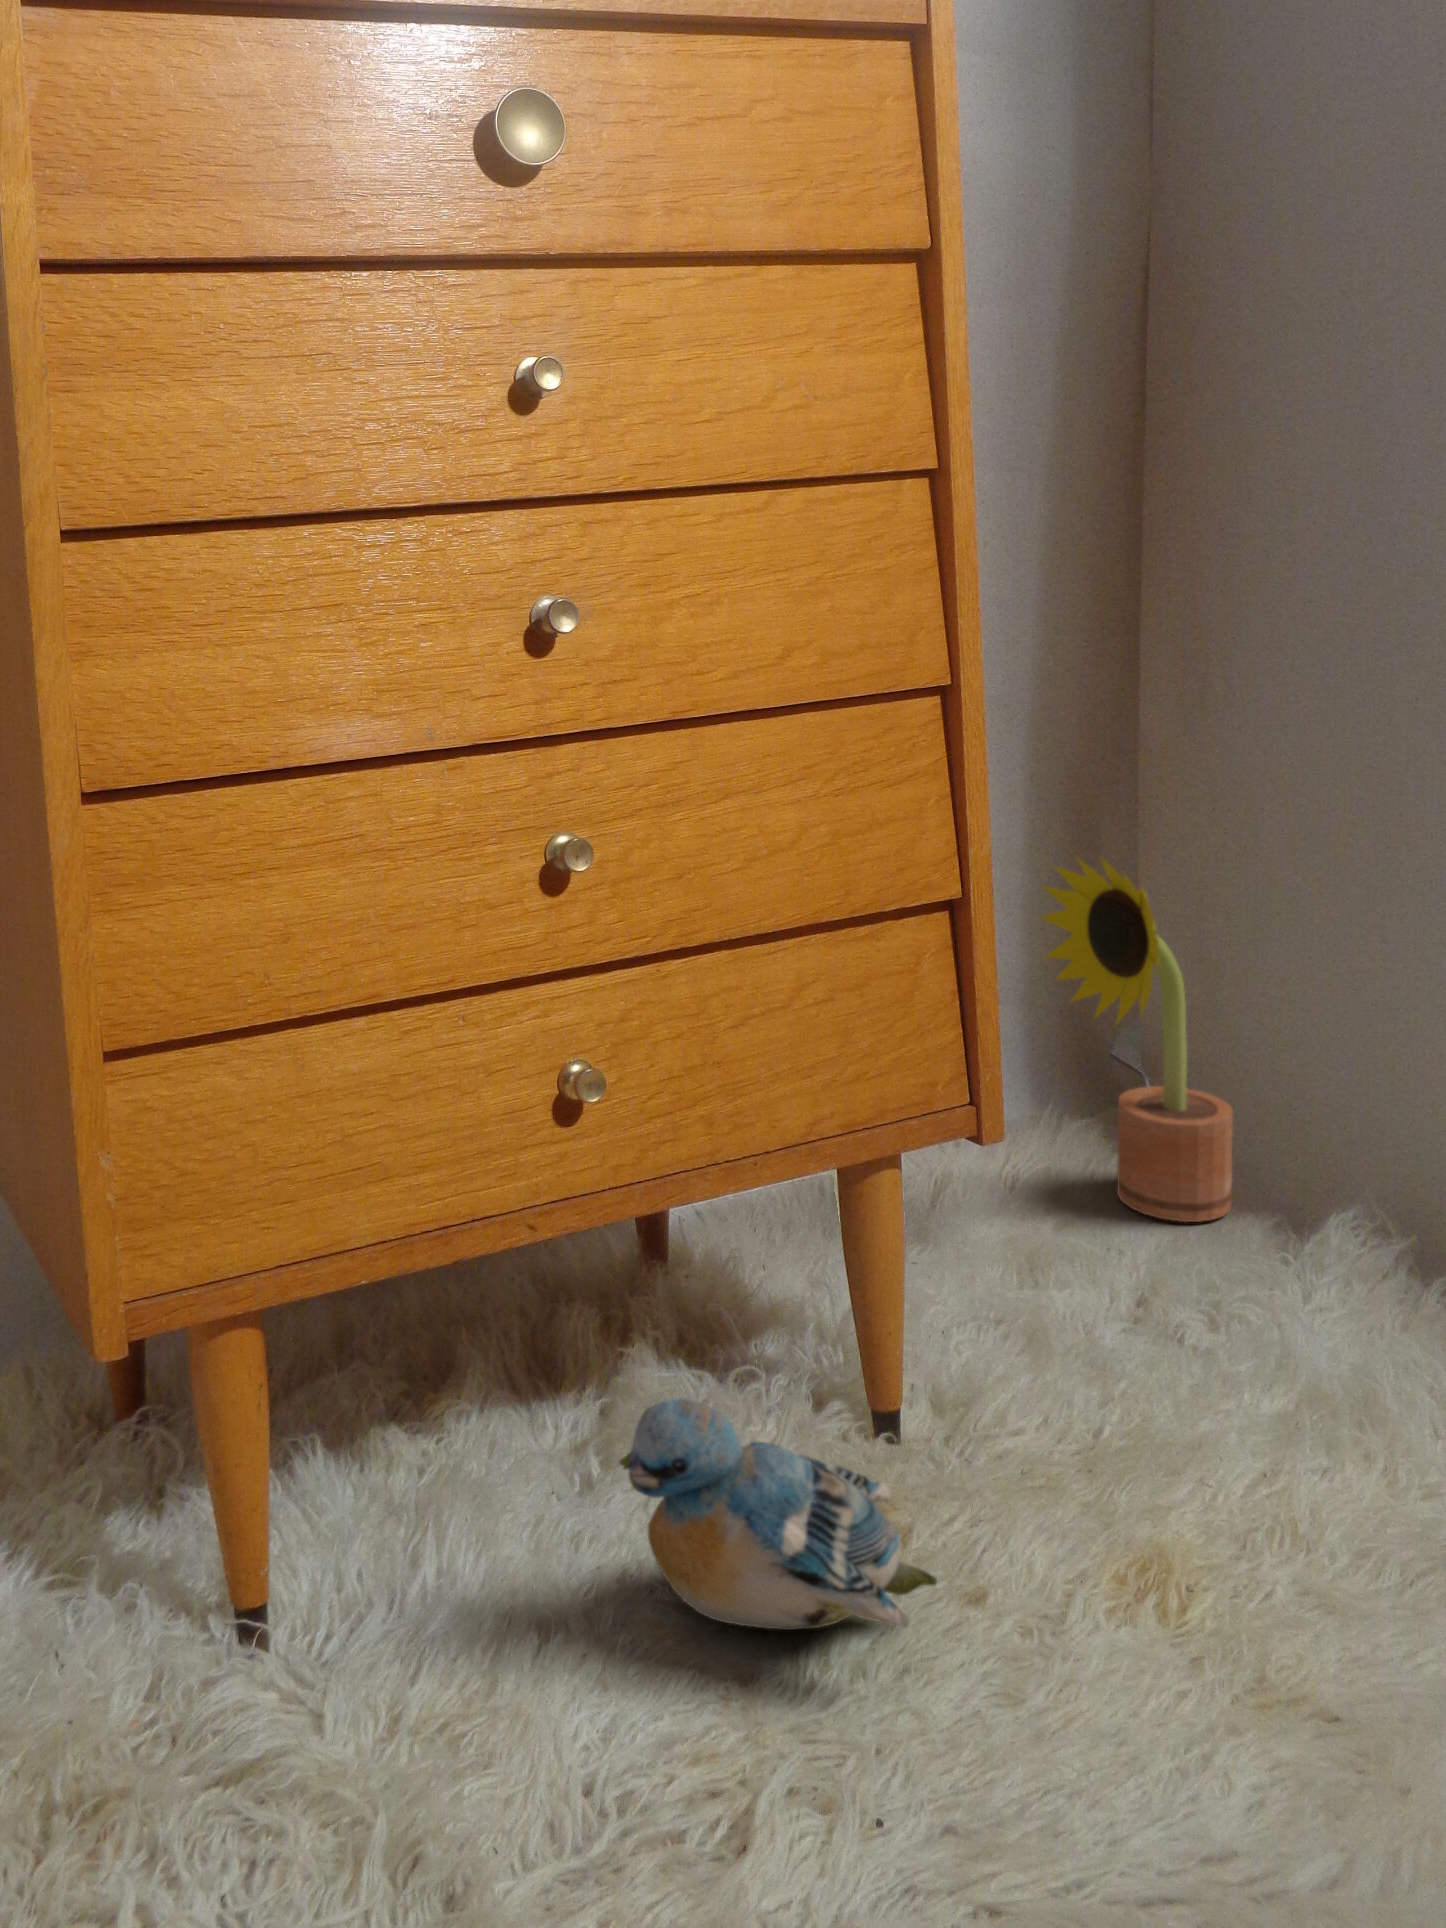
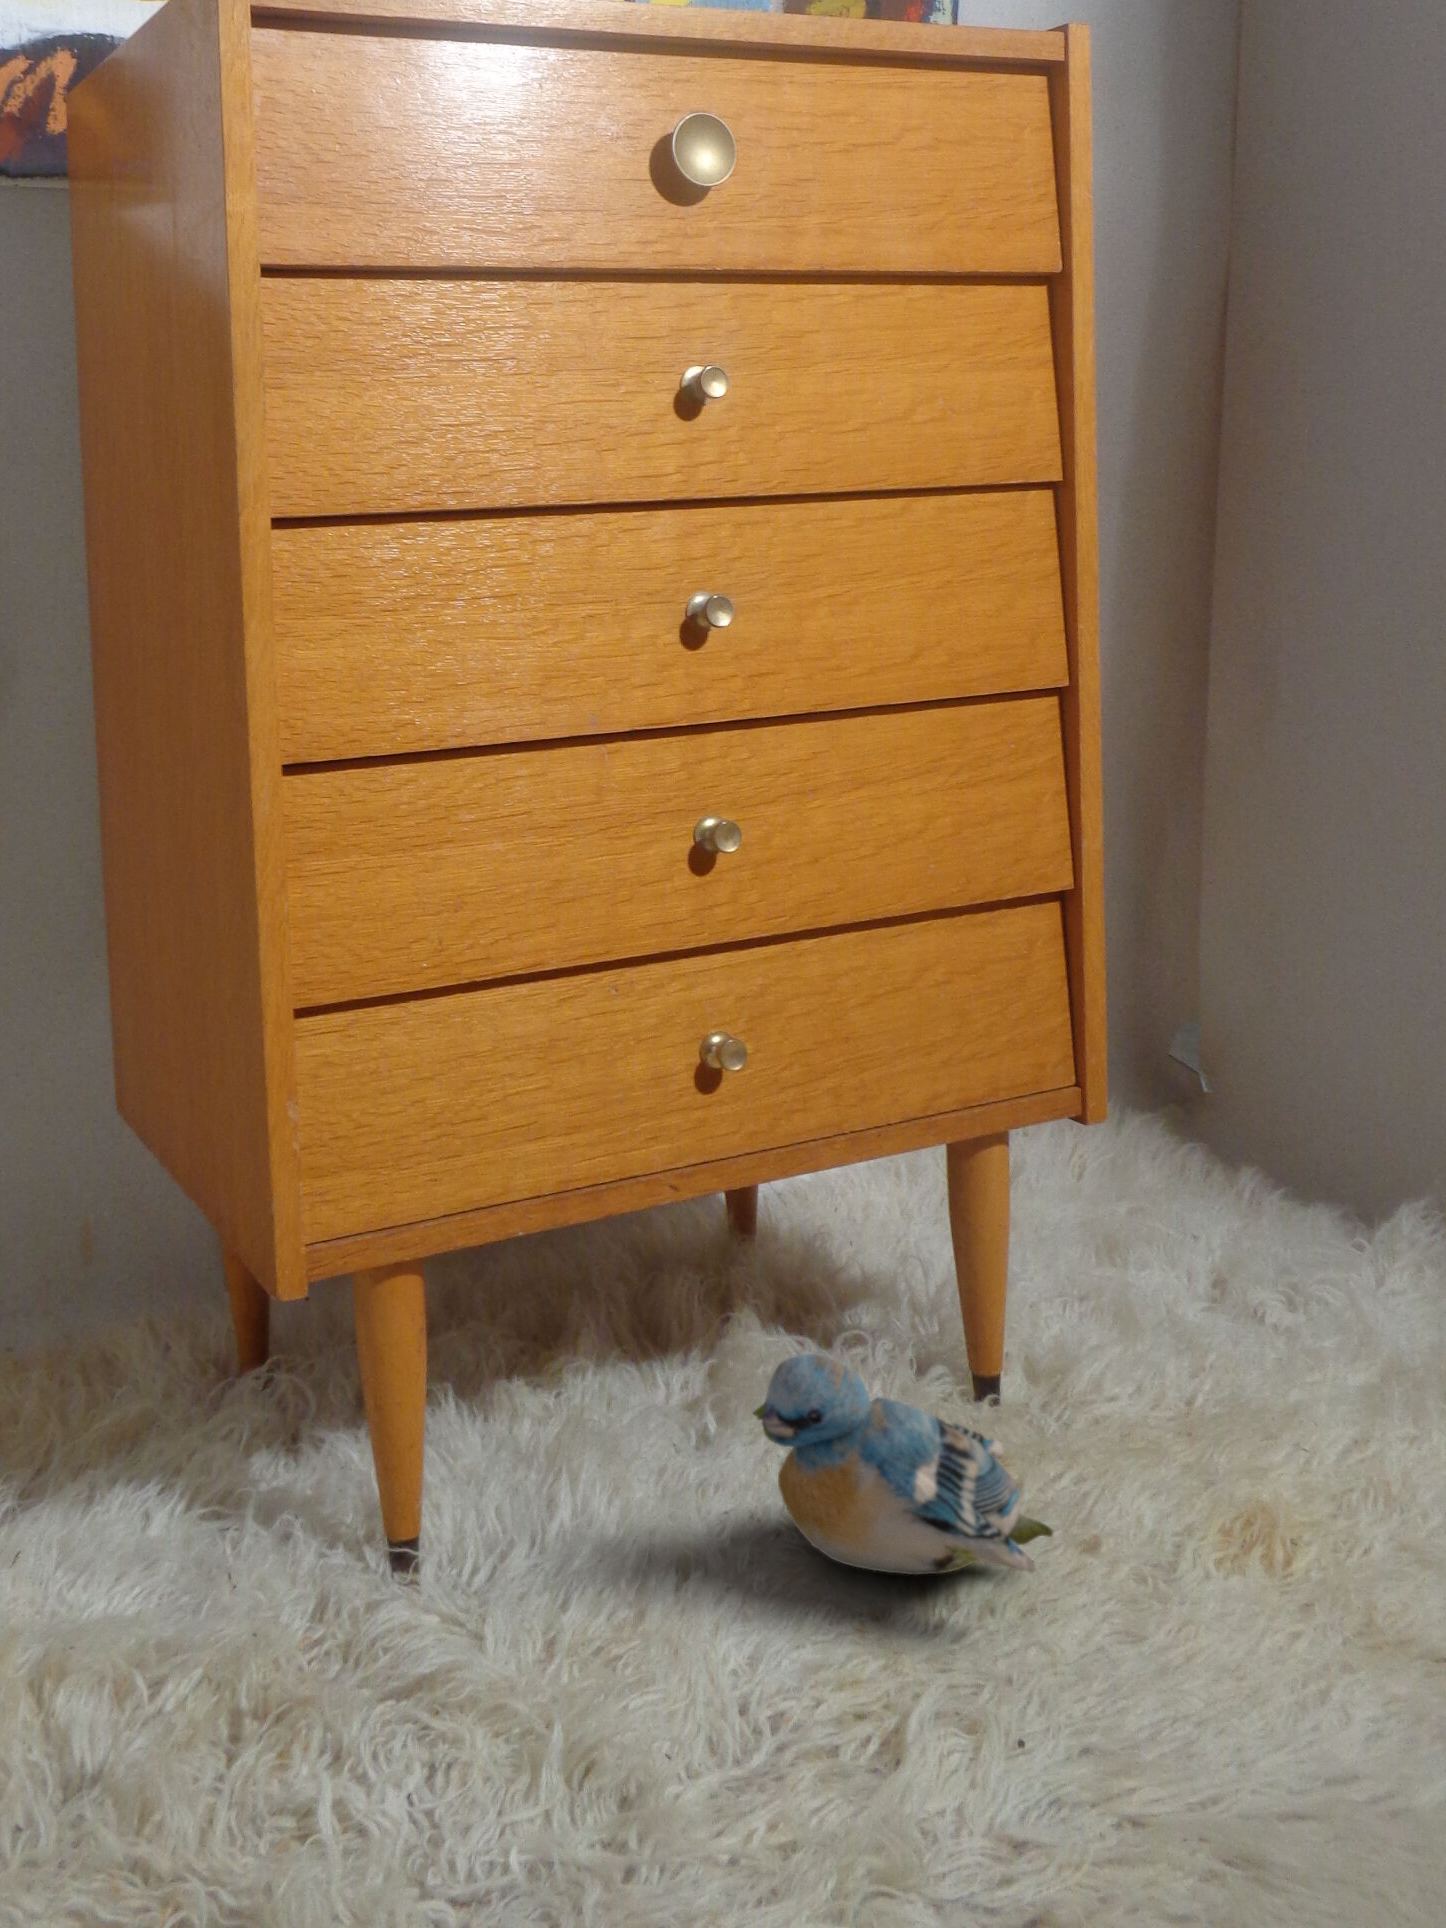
decorative plant: present [1039,857,1233,1222] -> none [1108,853,1295,1209]

